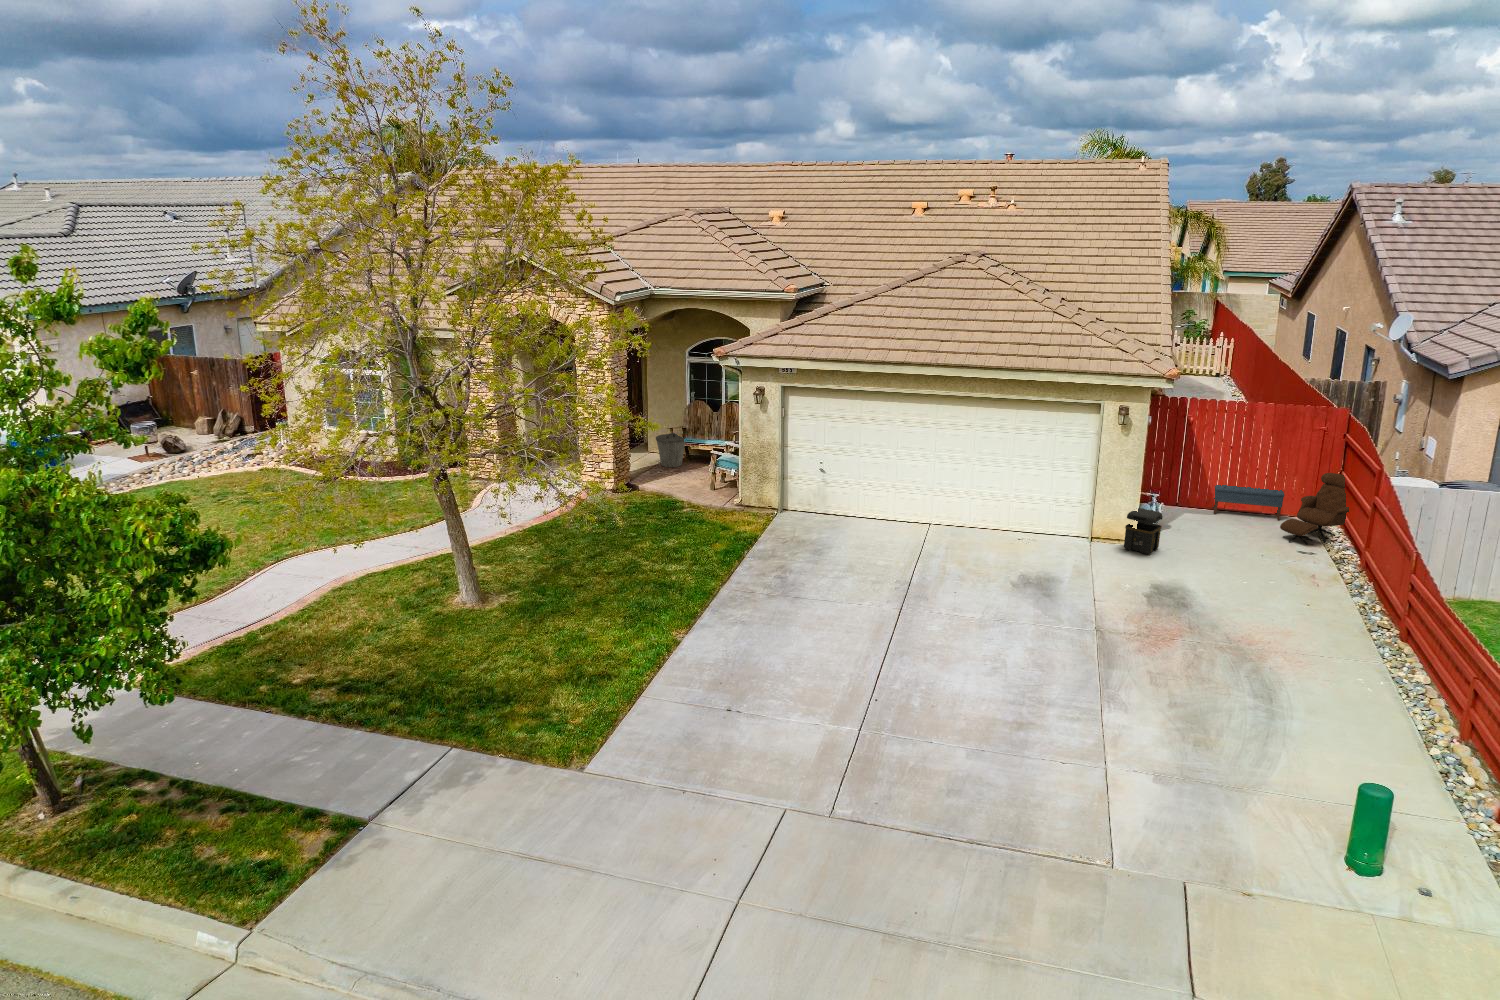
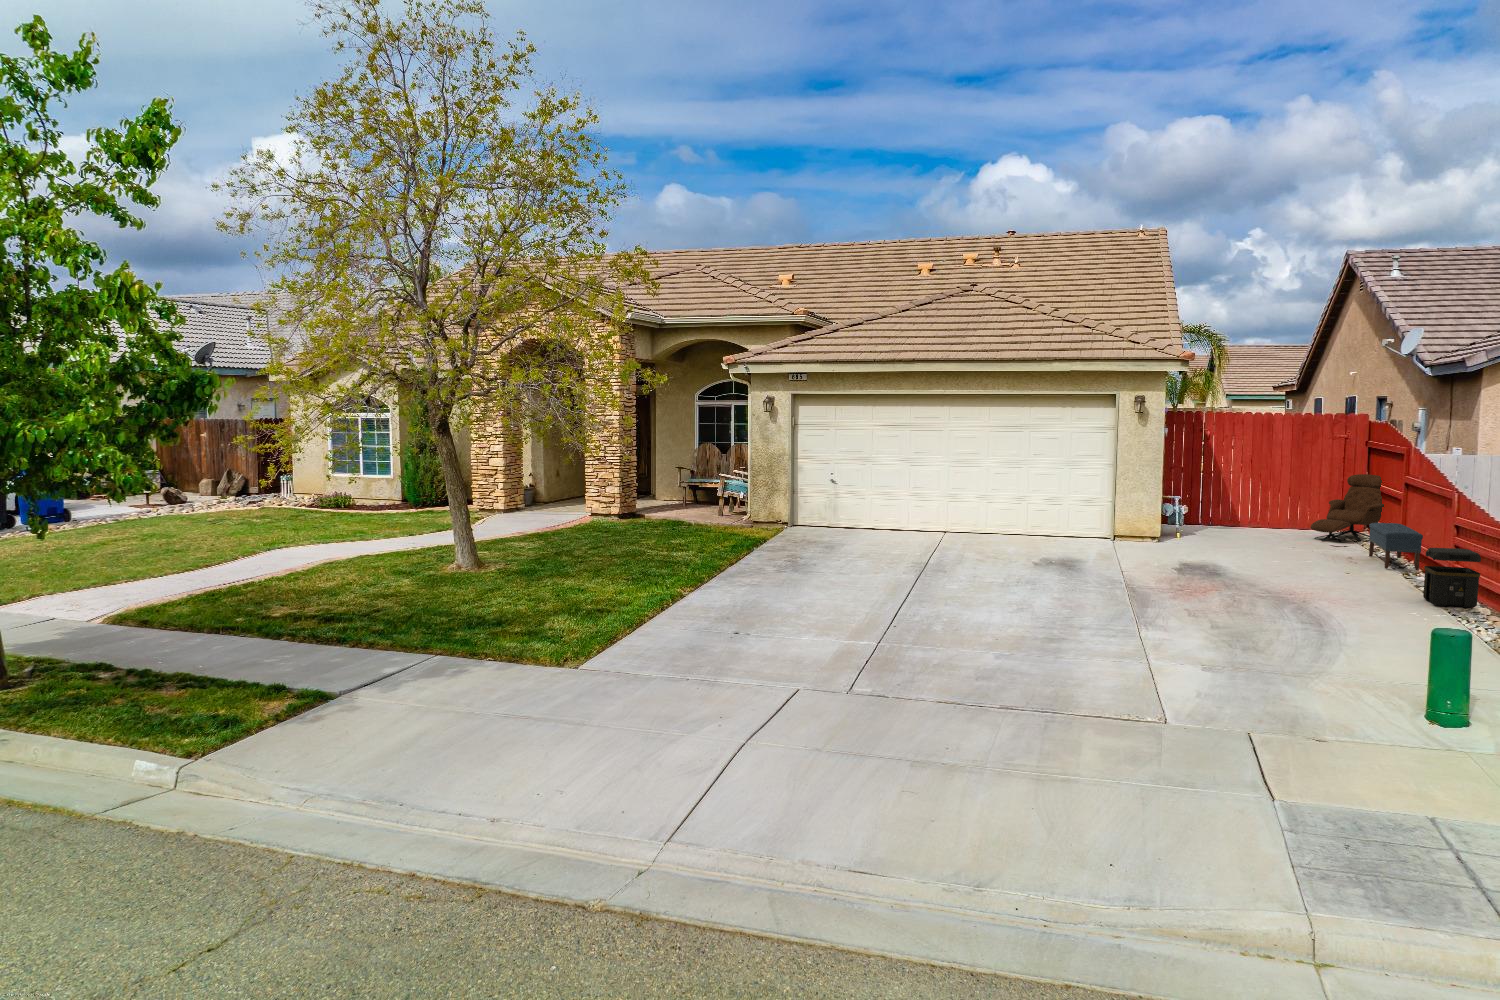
trash can: present [656,433,685,467] -> none [663,473,694,507]
bench: present [1212,485,1285,520] -> present [1369,523,1423,570]
toolbox: present [1124,508,1163,554] -> present [1423,548,1481,608]

